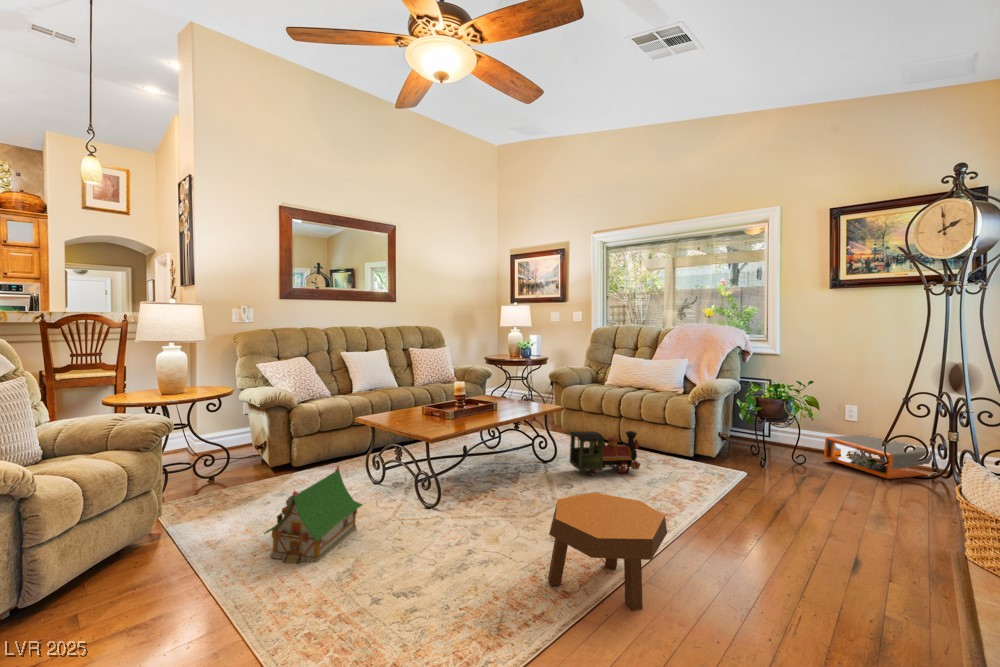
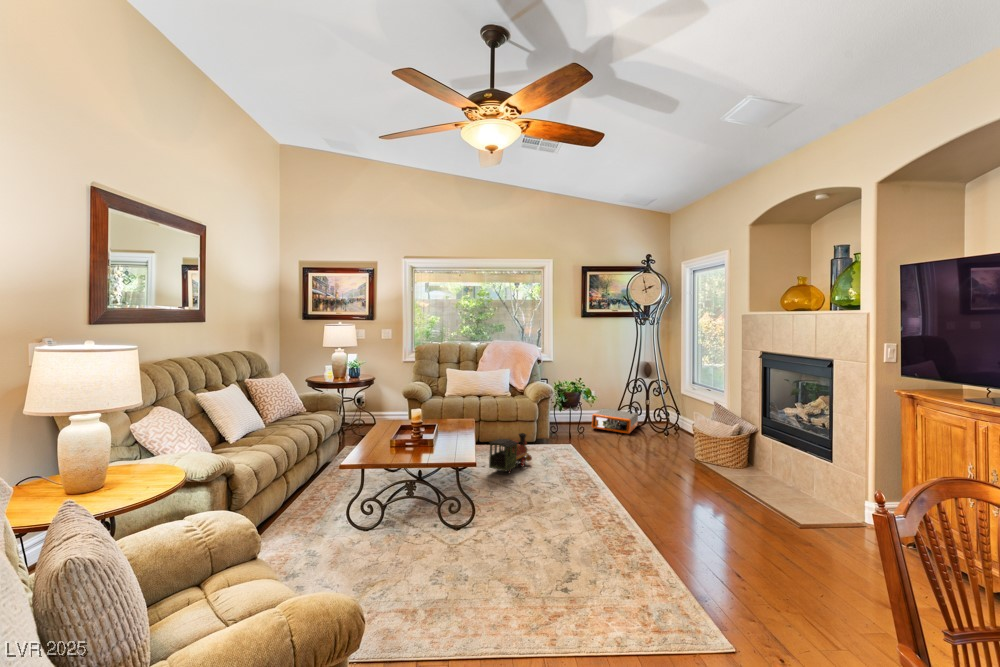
toy house: present [264,466,362,564] -> none [411,516,495,617]
footstool: present [548,492,667,611] -> none [602,477,679,544]

